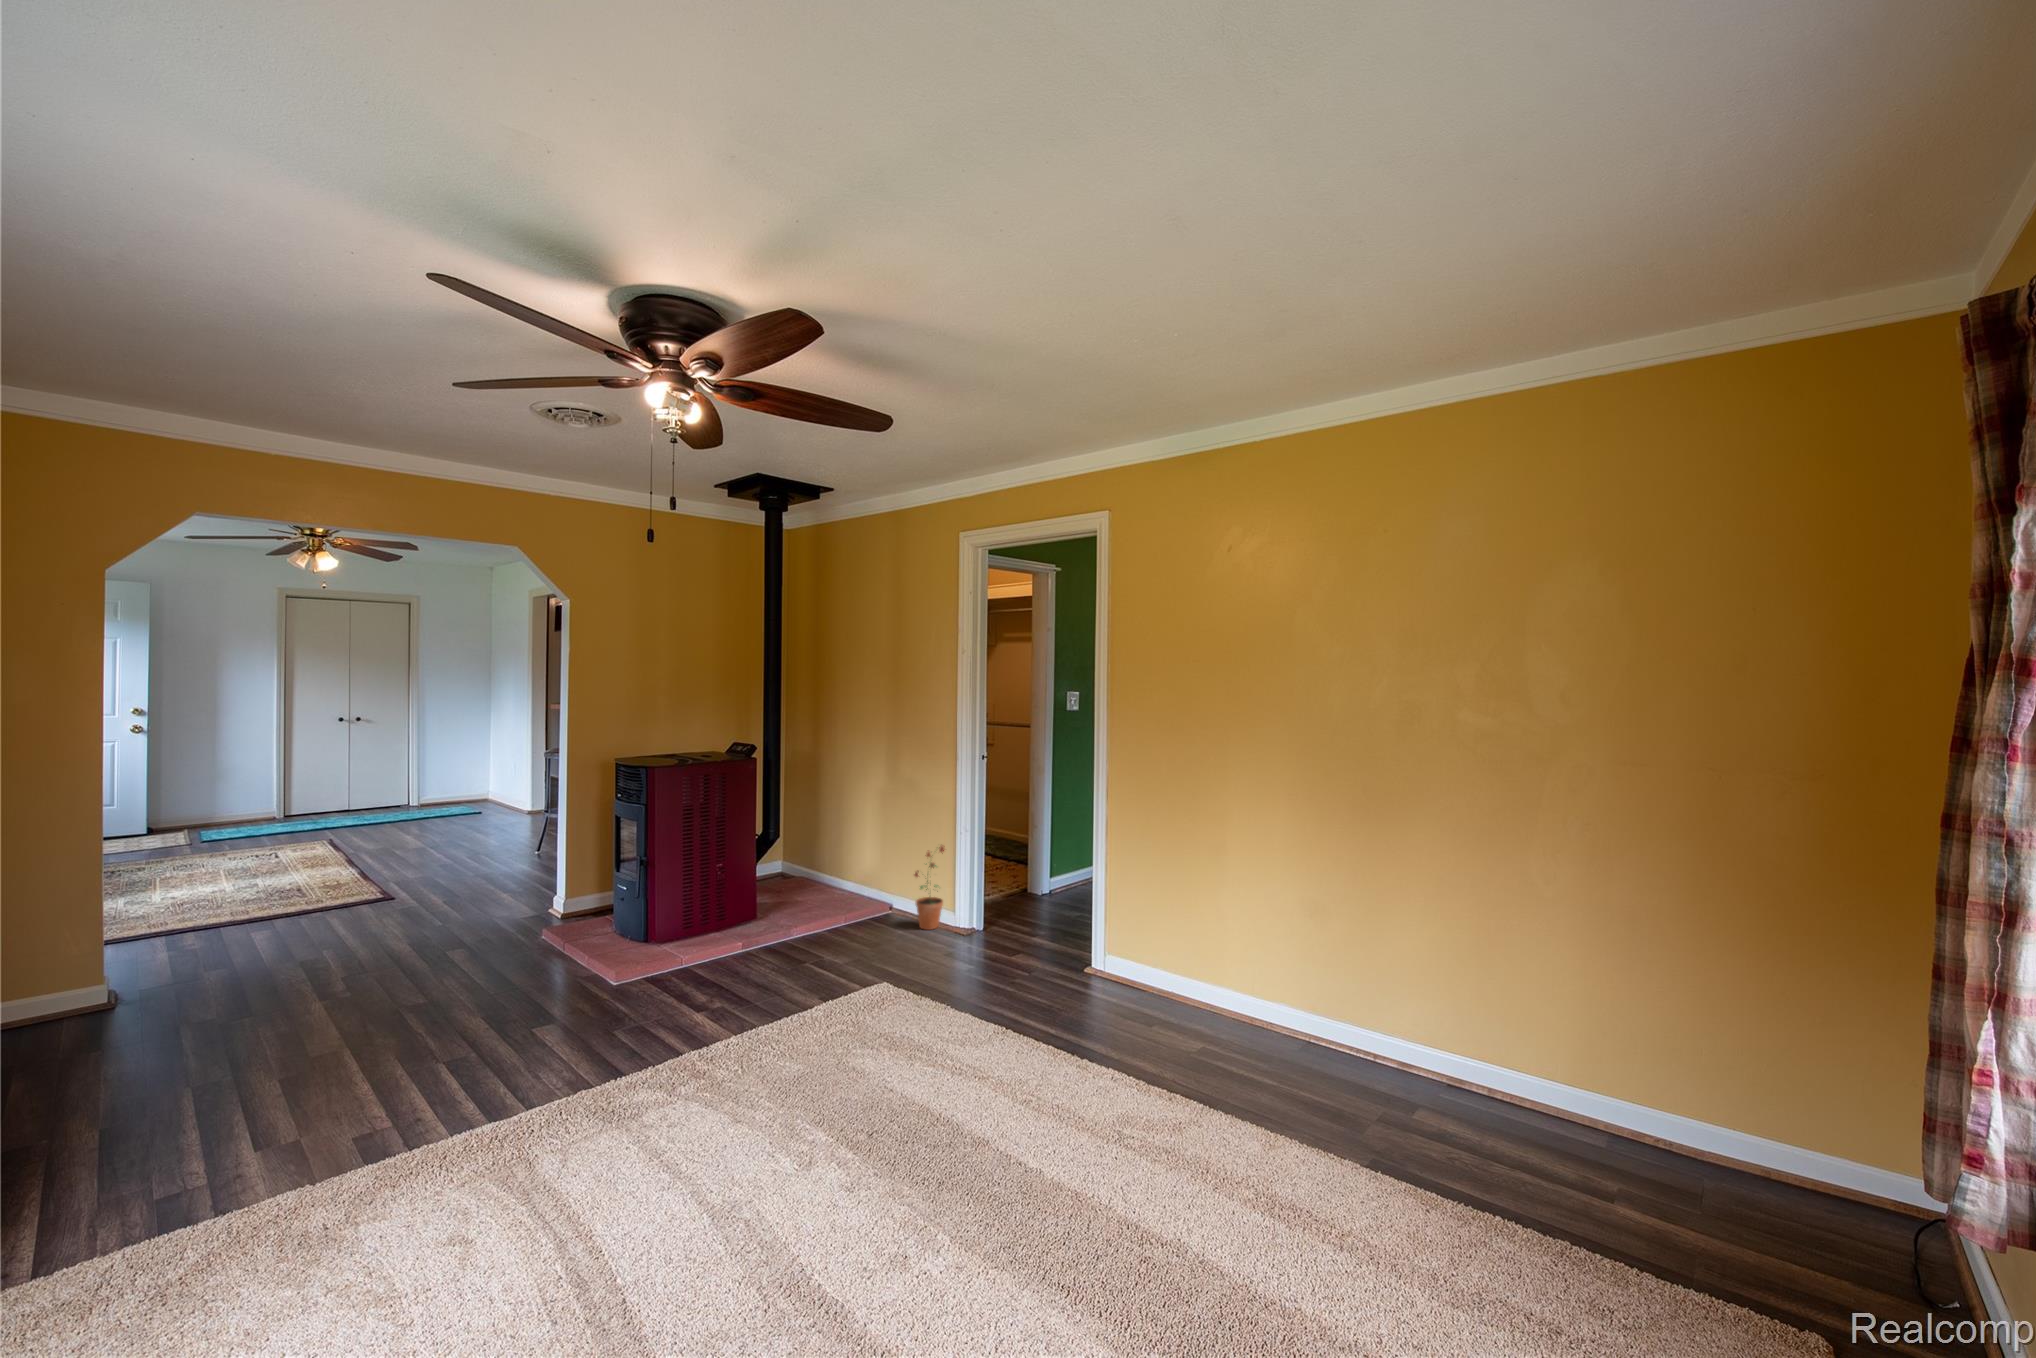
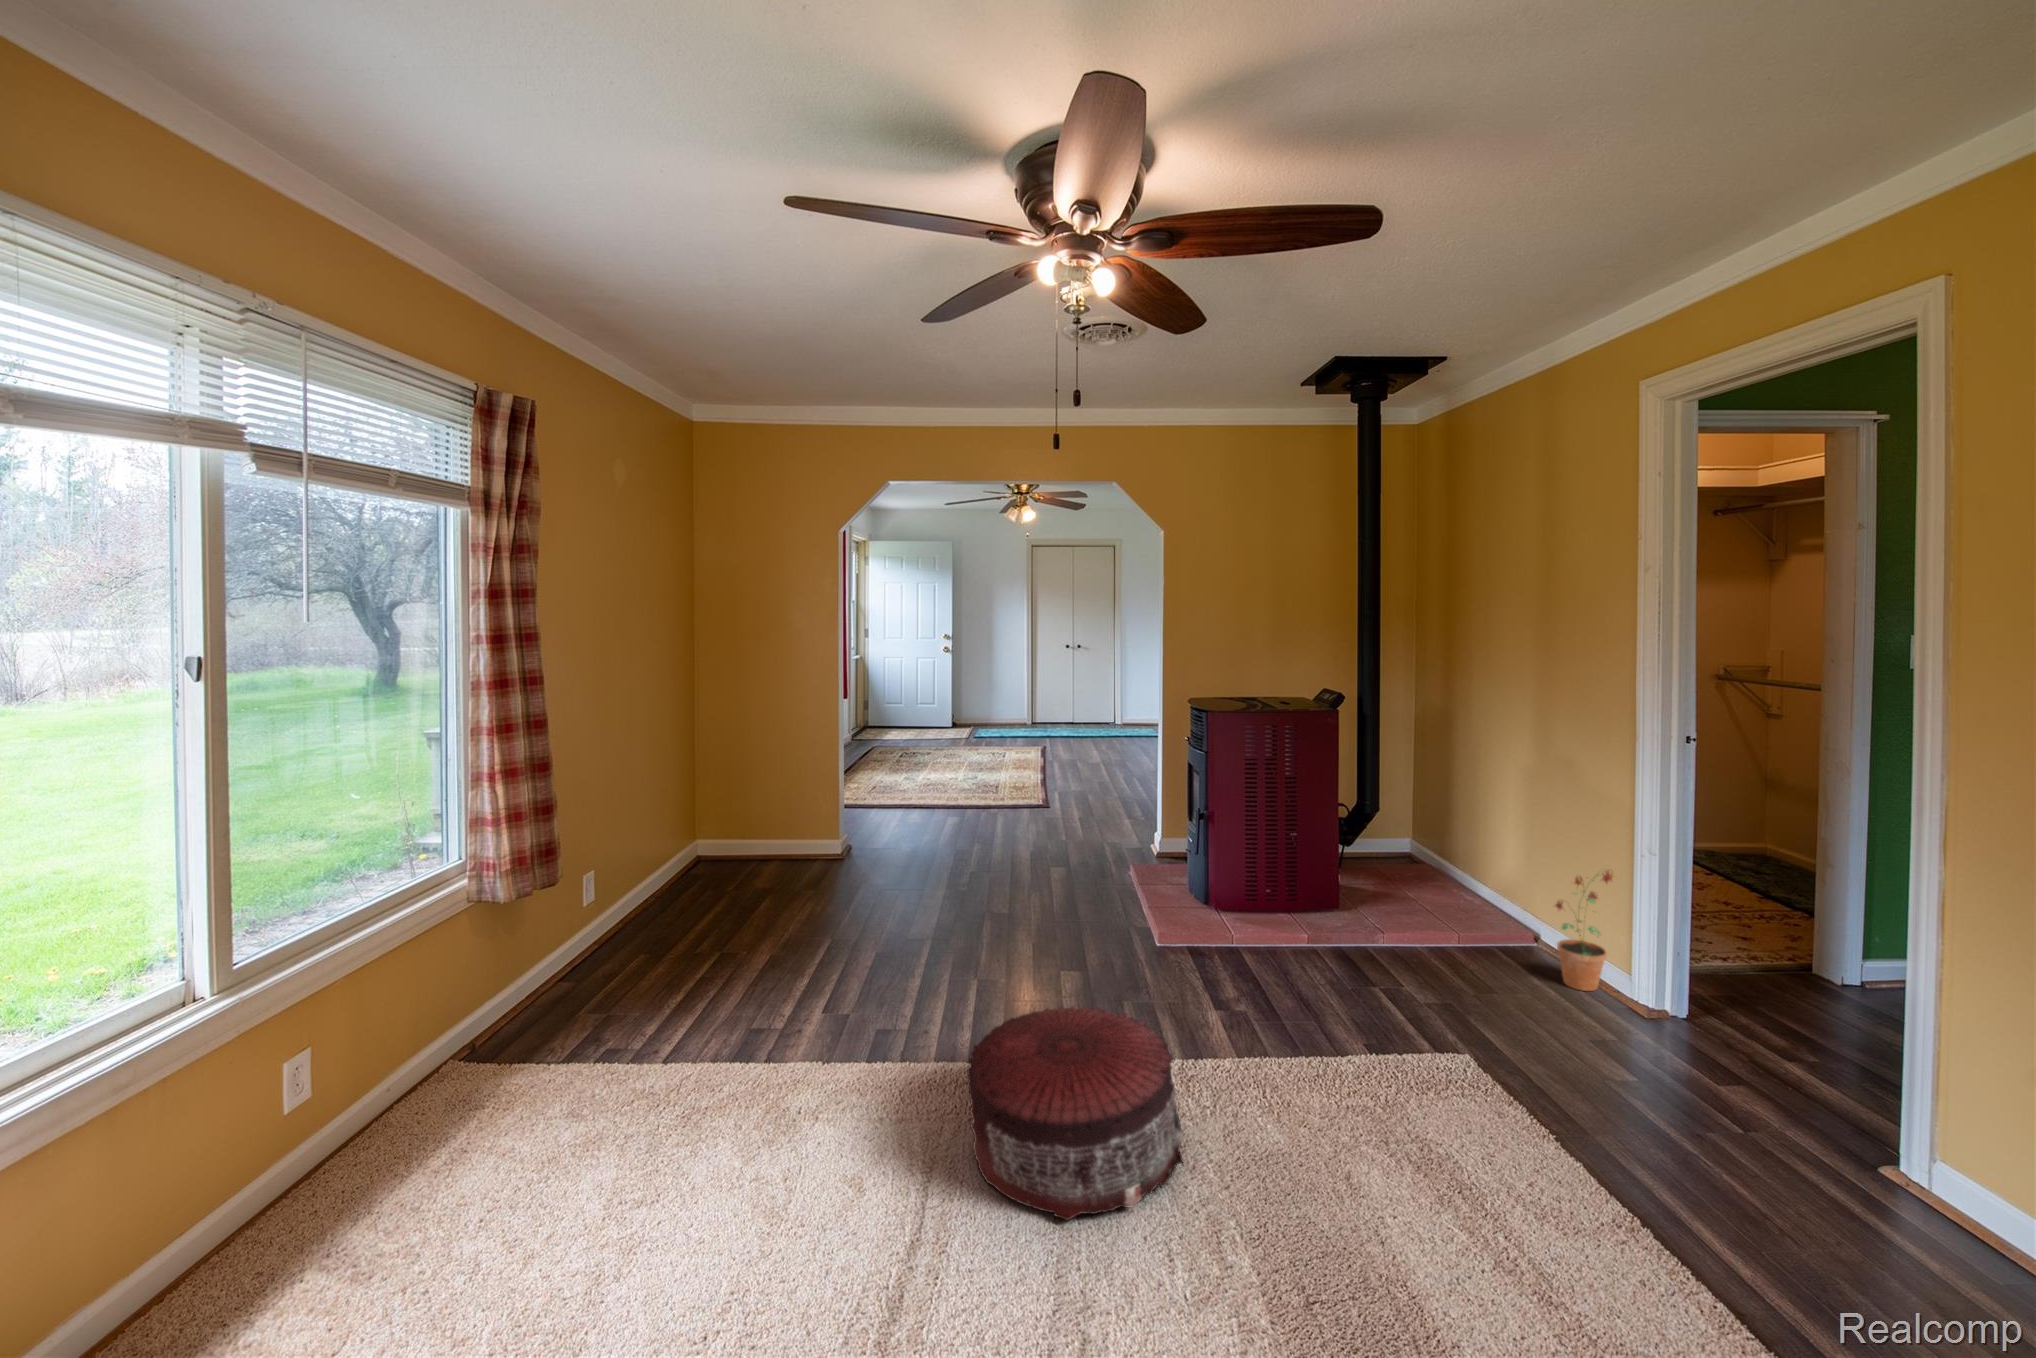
pouf: none [507,1009,737,1203] -> present [967,1006,1183,1220]

